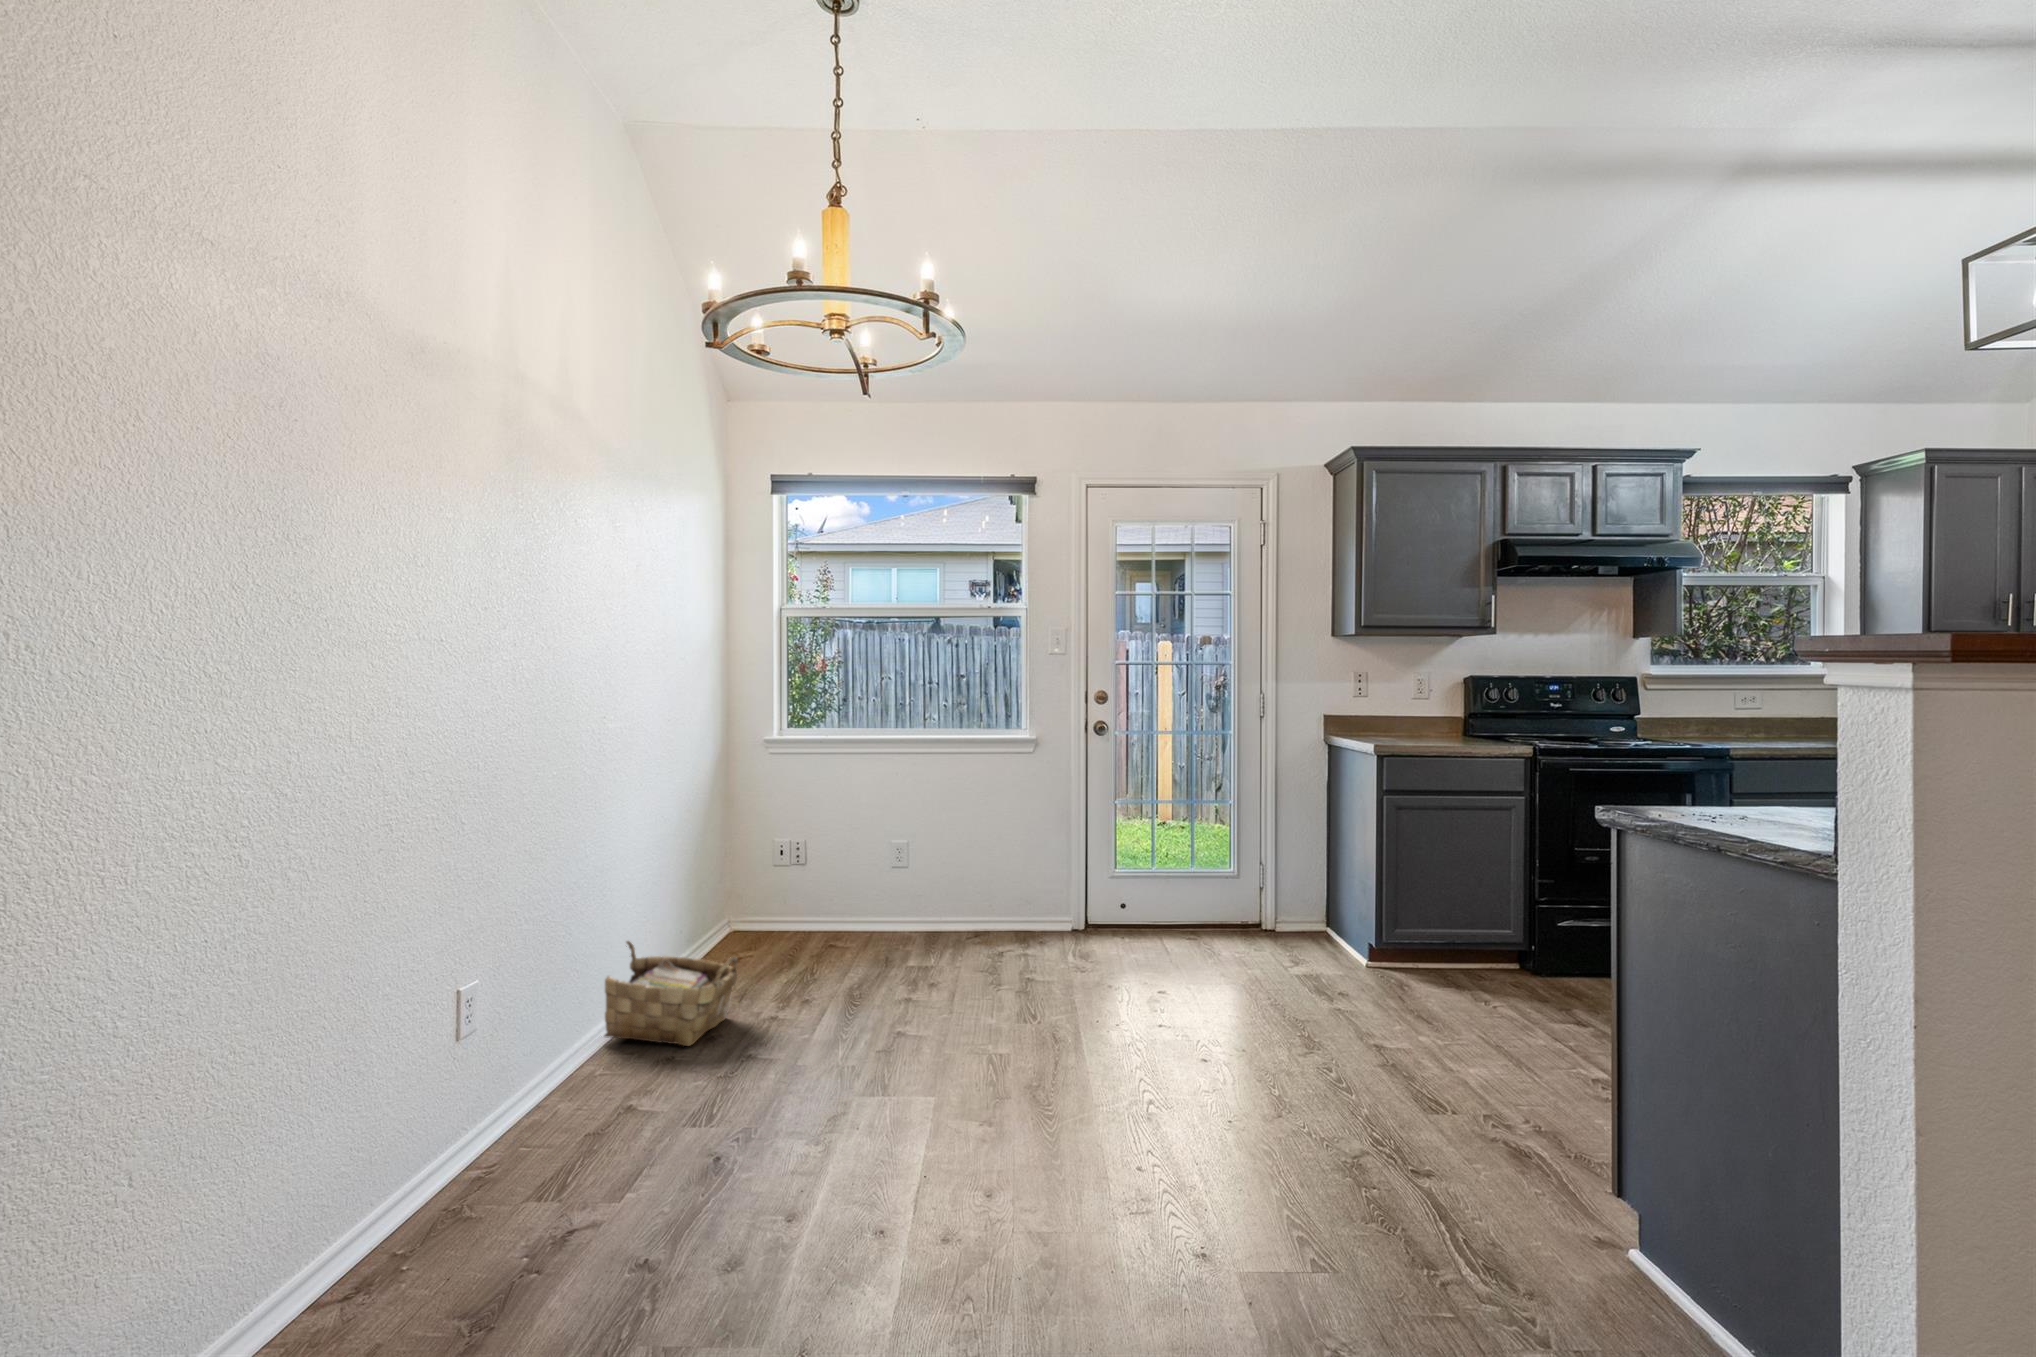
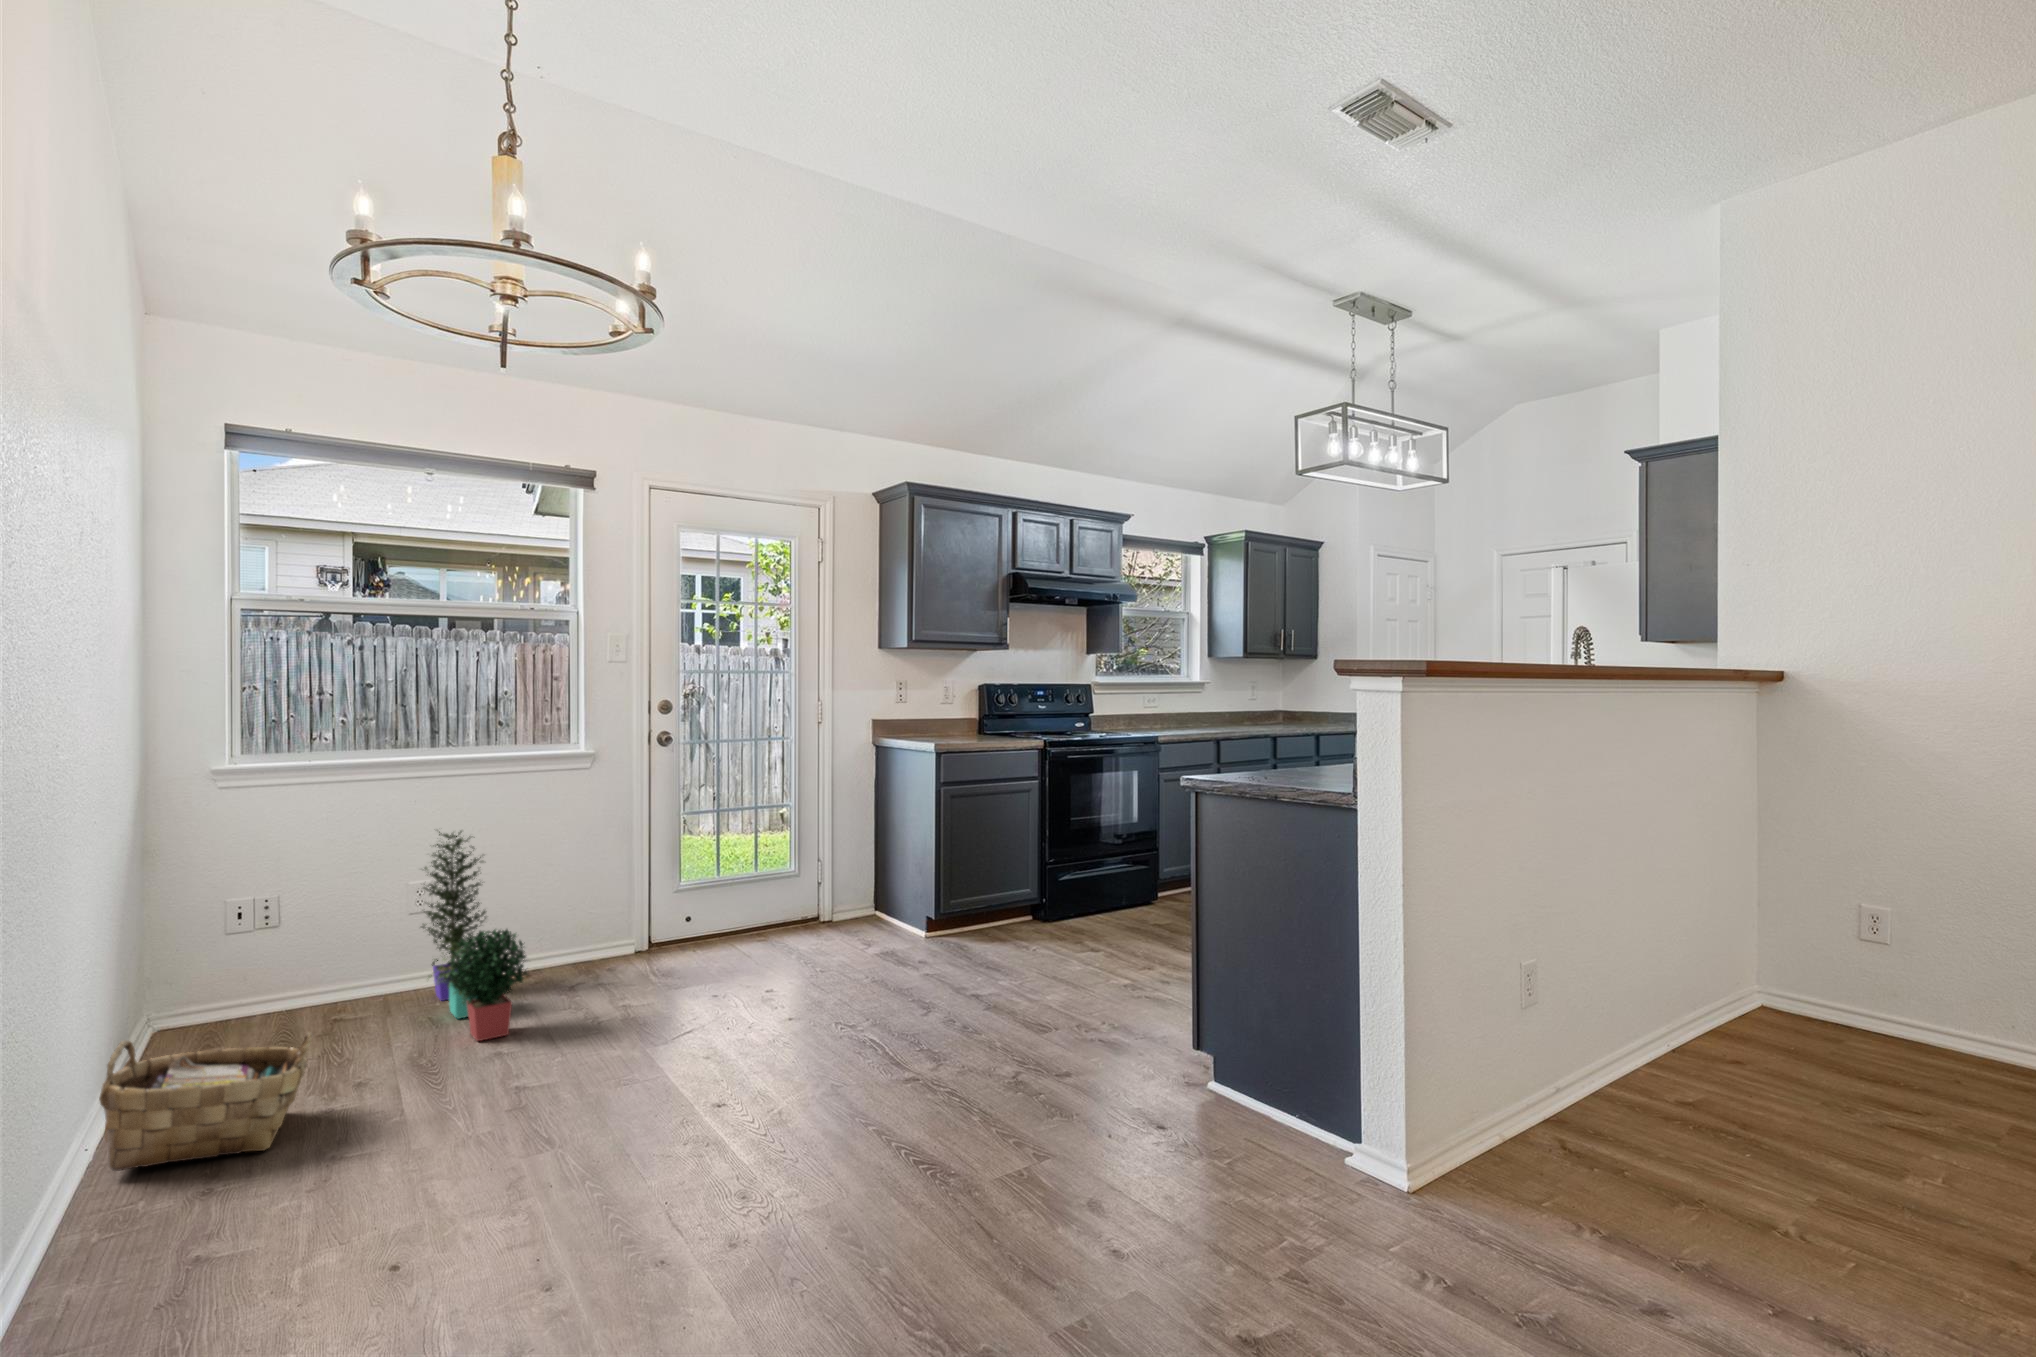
potted plant: none [870,799,941,989] -> present [422,831,527,1041]

